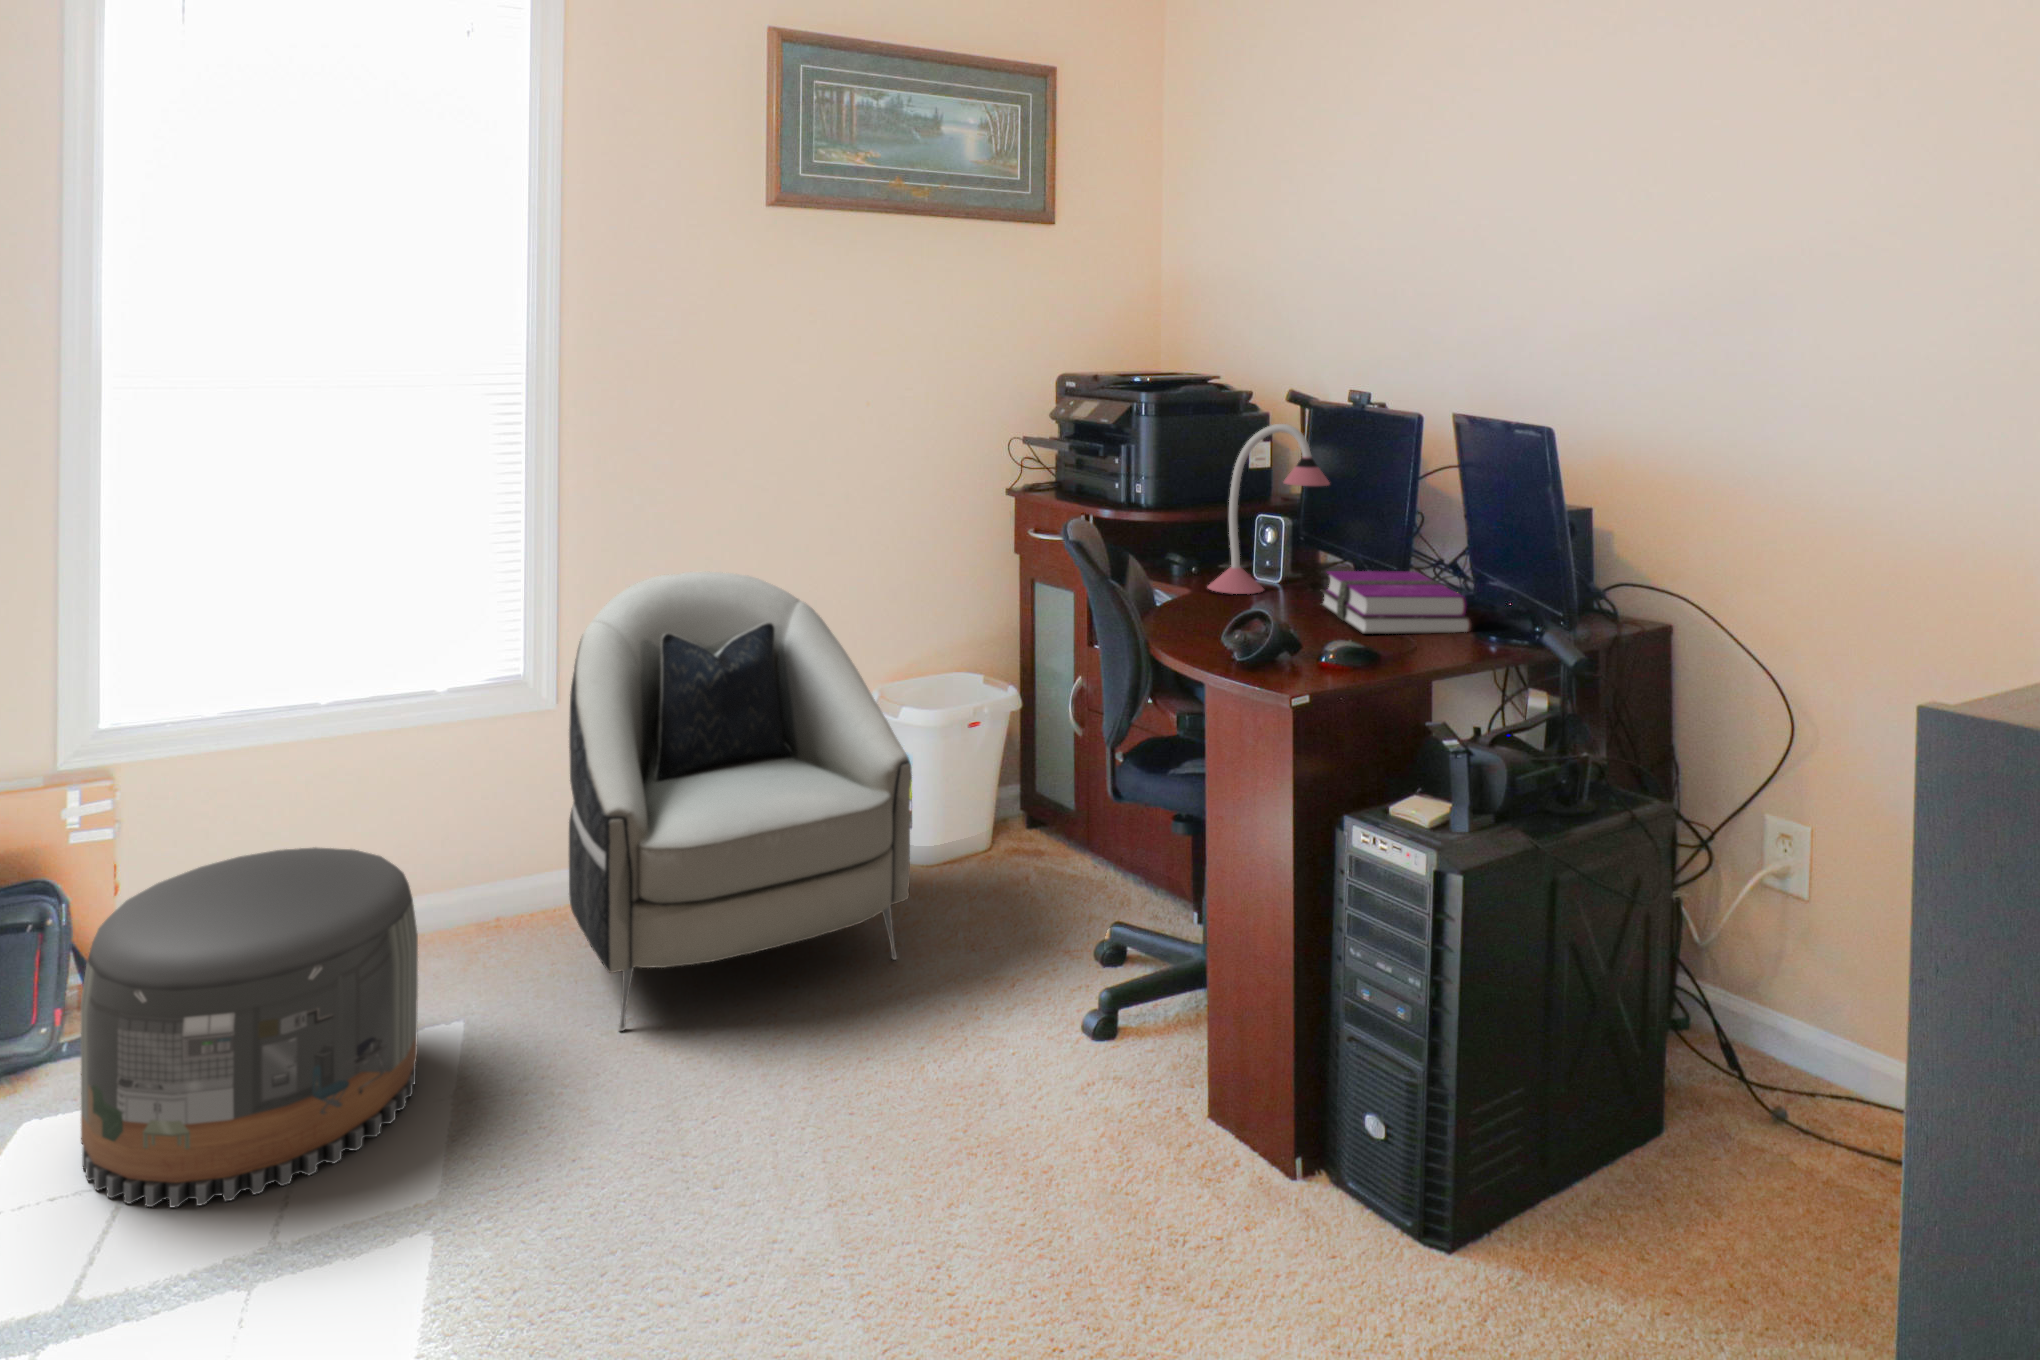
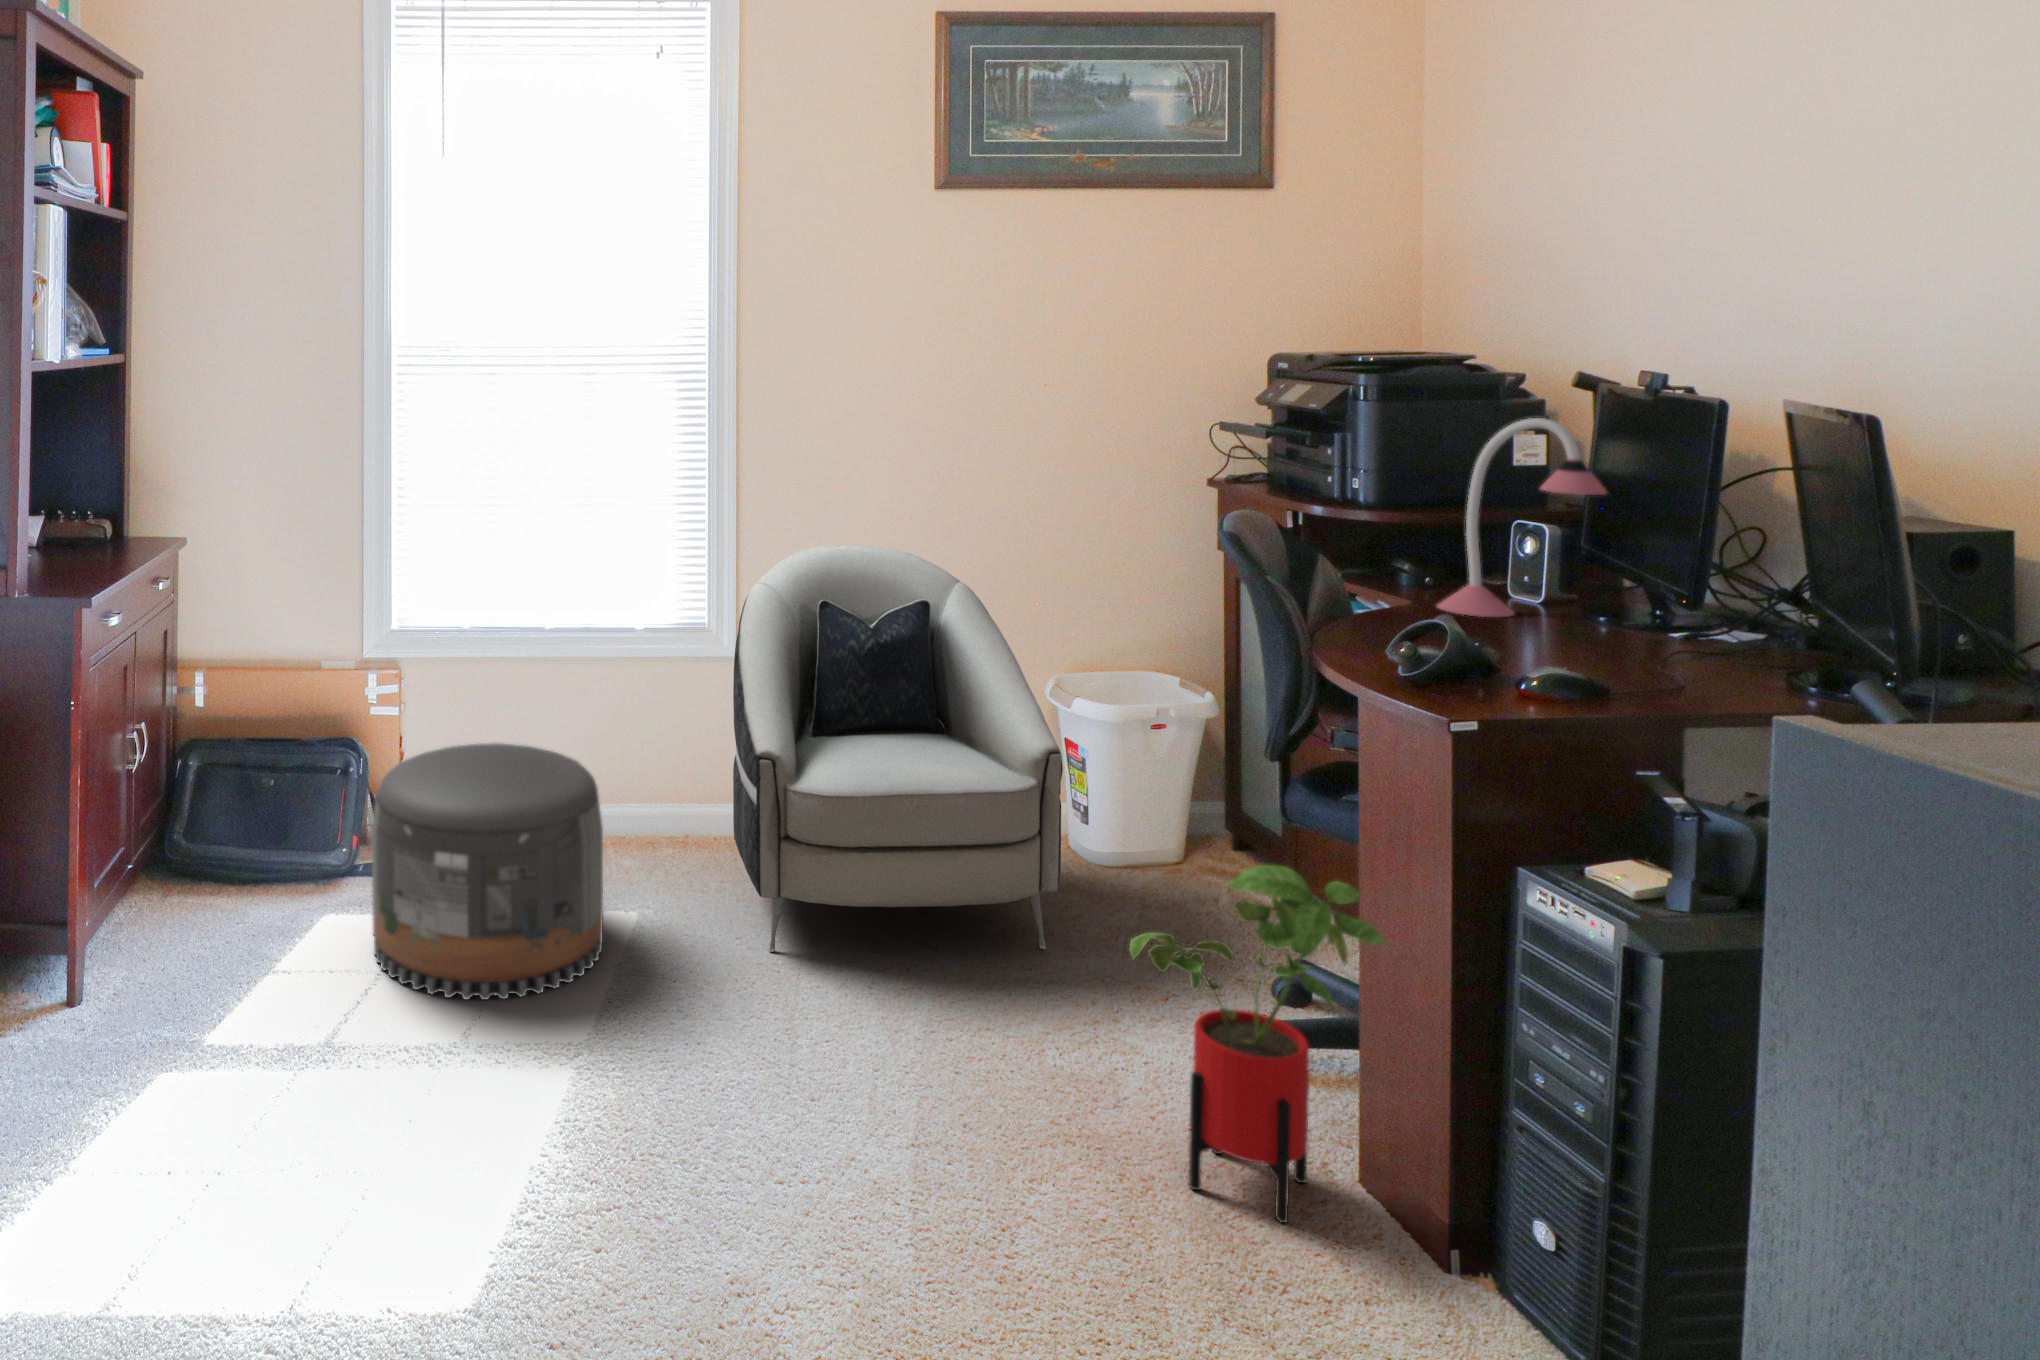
hardback book: present [1322,571,1472,634] -> none [1575,597,1779,687]
house plant: none [1028,855,1252,1202] -> present [1129,865,1385,1223]

